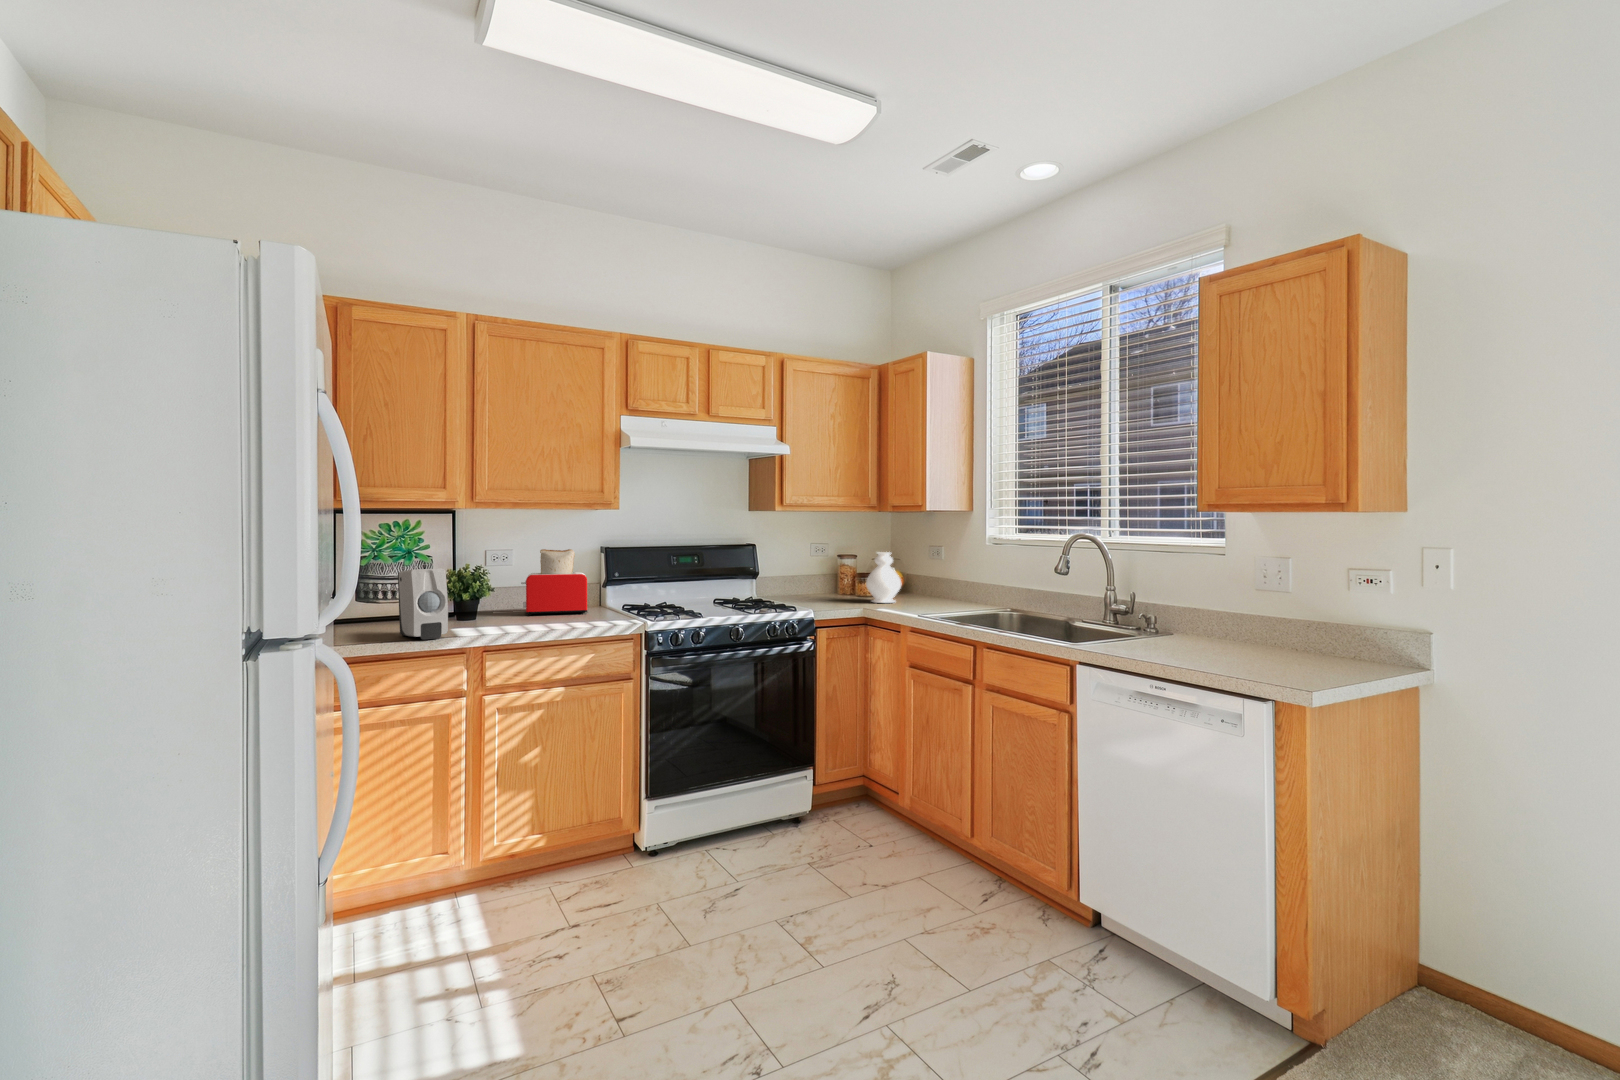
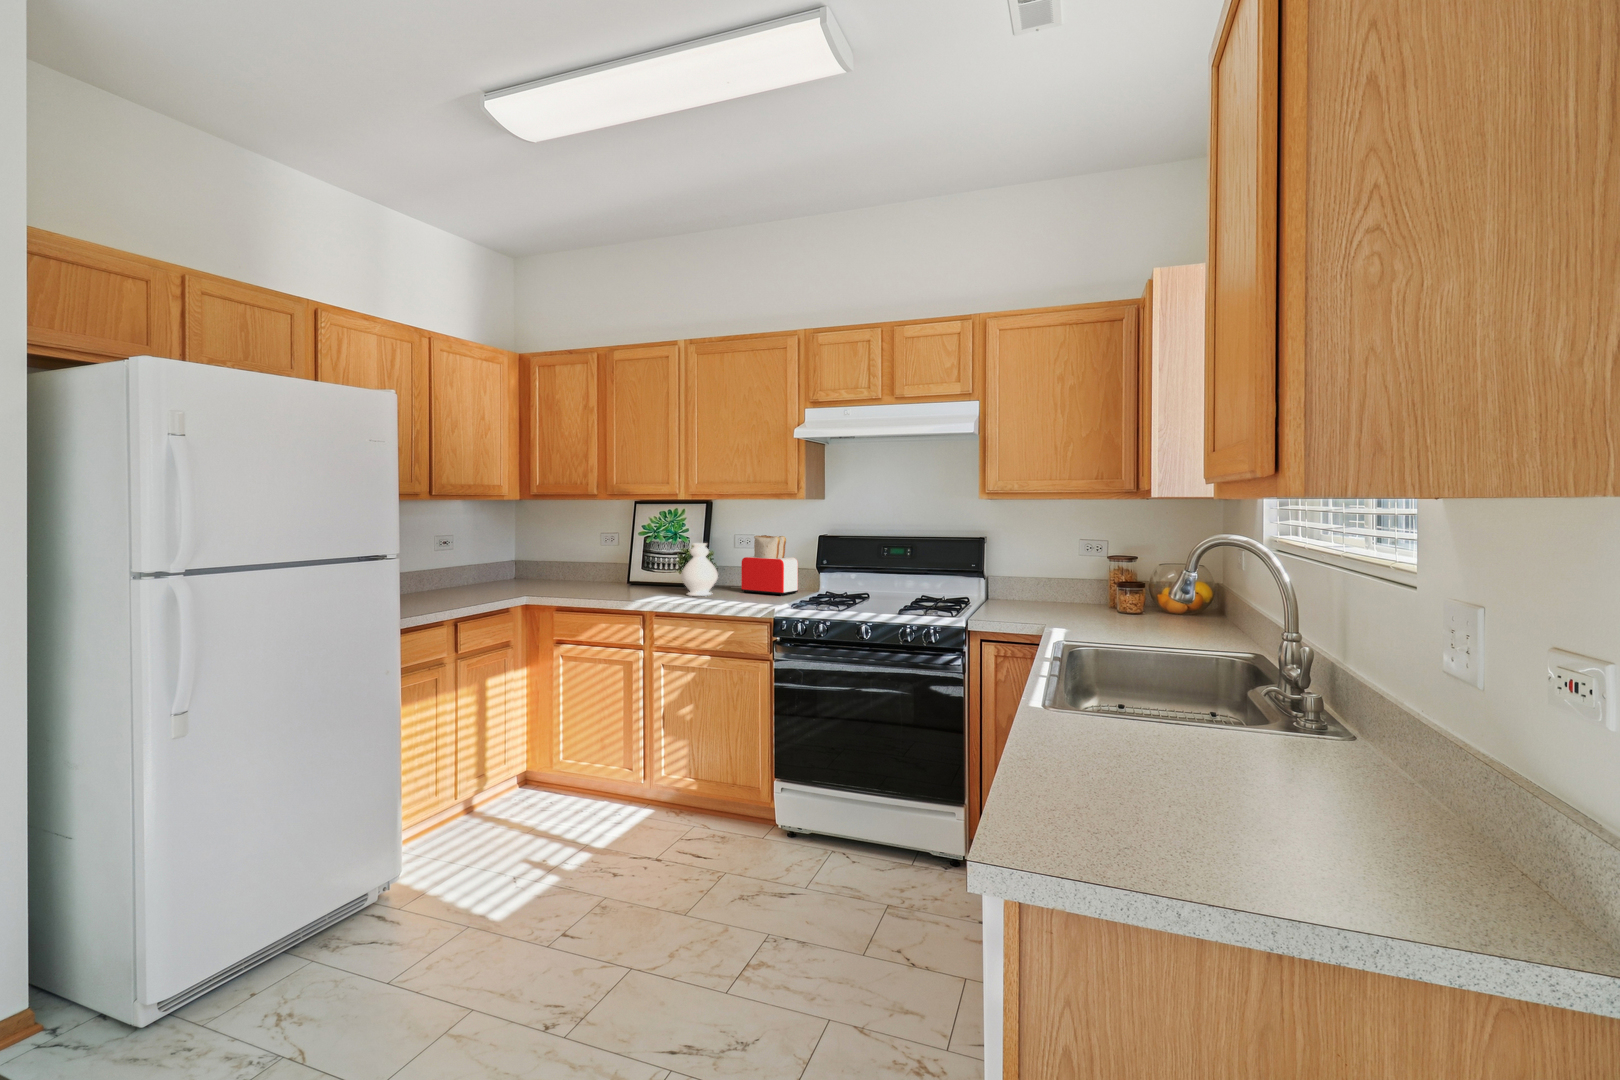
decorative vase: present [866,552,901,603] -> present [681,543,718,596]
soap dispenser: present [398,568,448,640] -> none [613,547,648,601]

